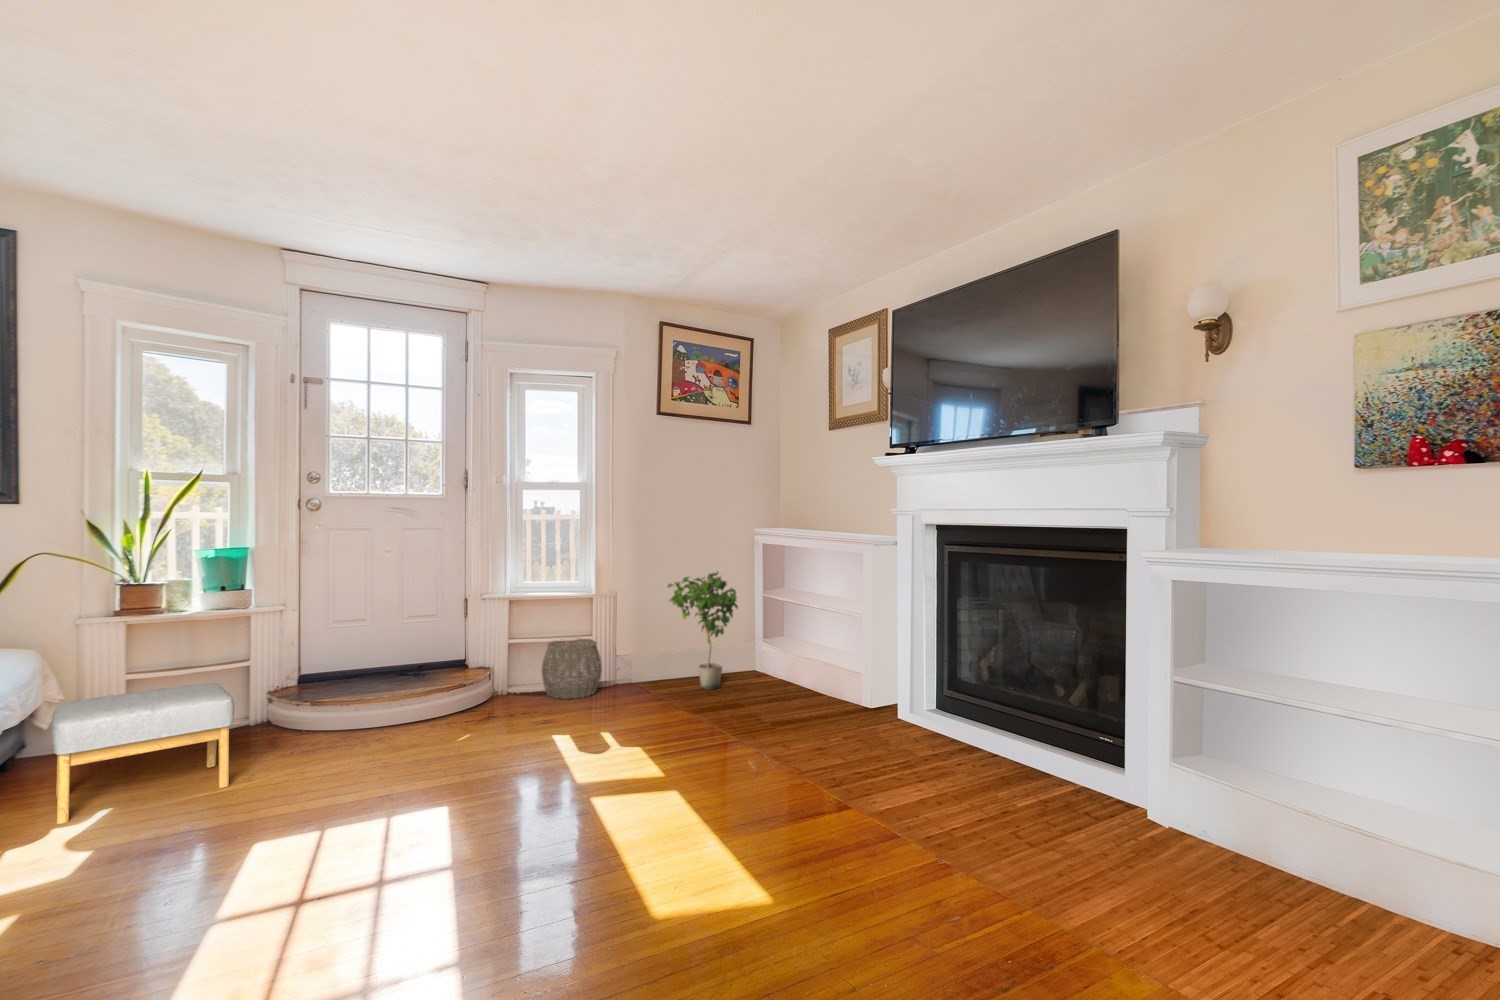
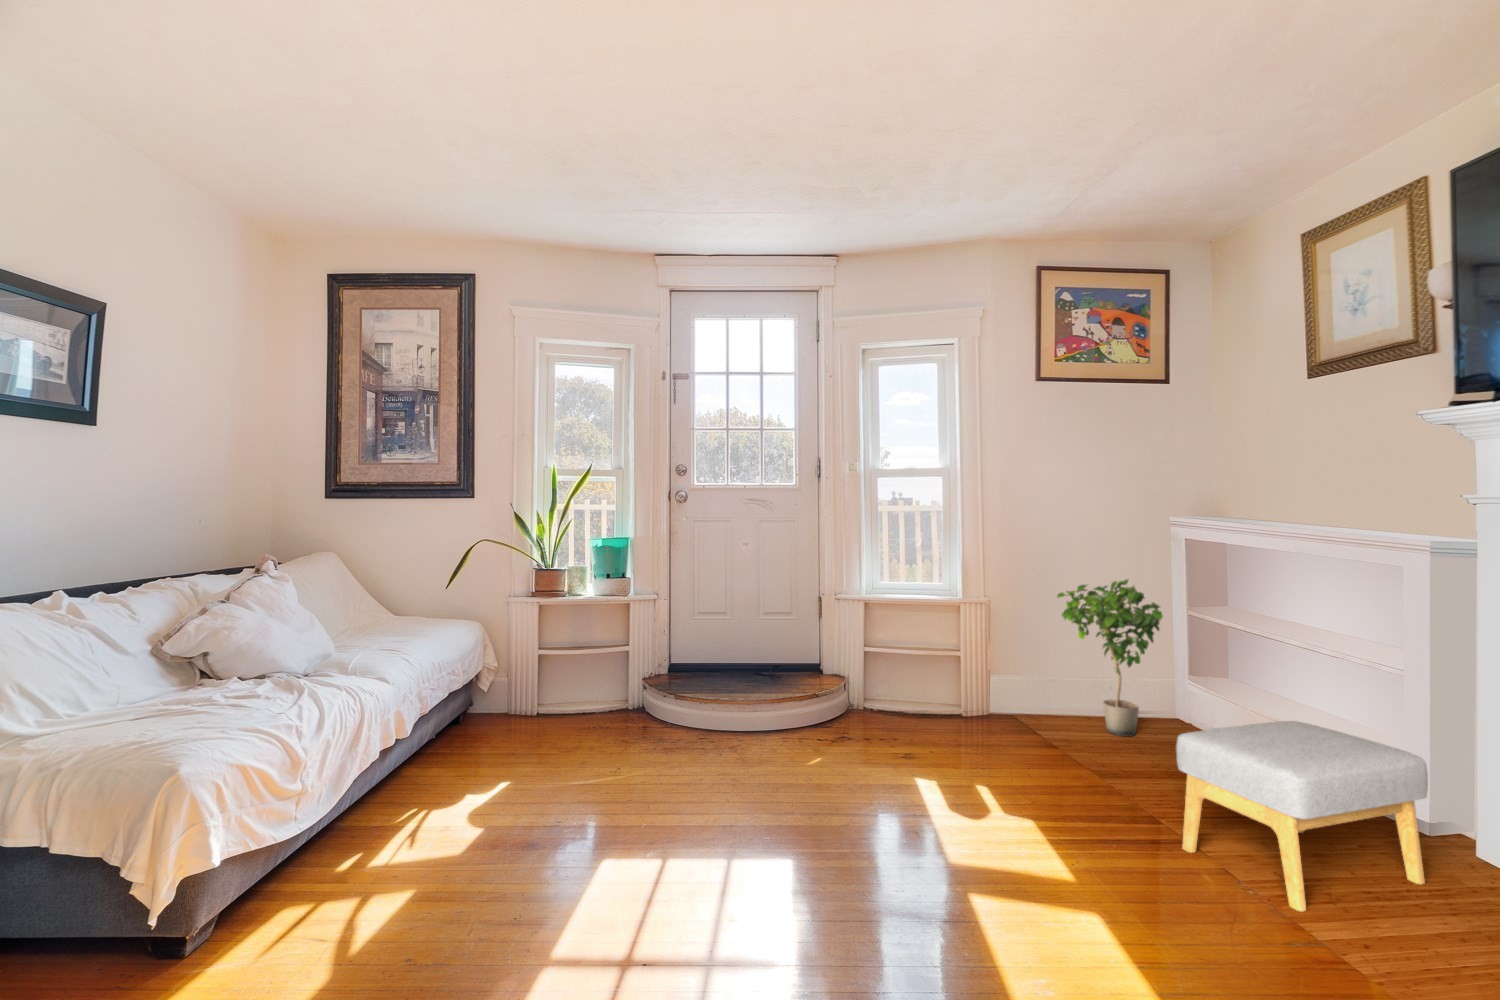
woven basket: present [542,639,602,699] -> none [901,651,973,724]
footstool: present [52,683,234,824] -> present [1176,721,1428,911]

